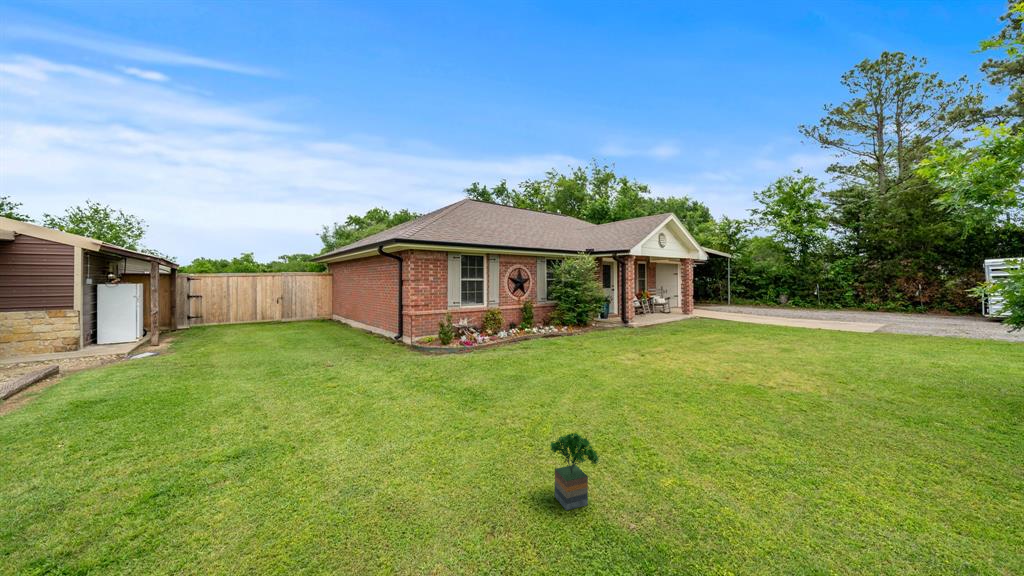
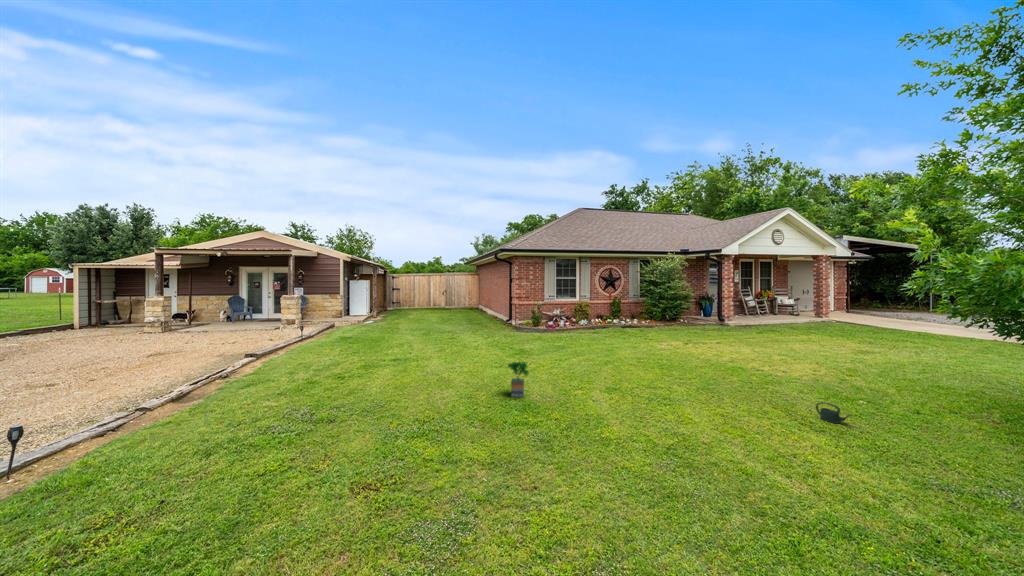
watering can: none [944,434,1004,461] -> present [816,403,852,424]

